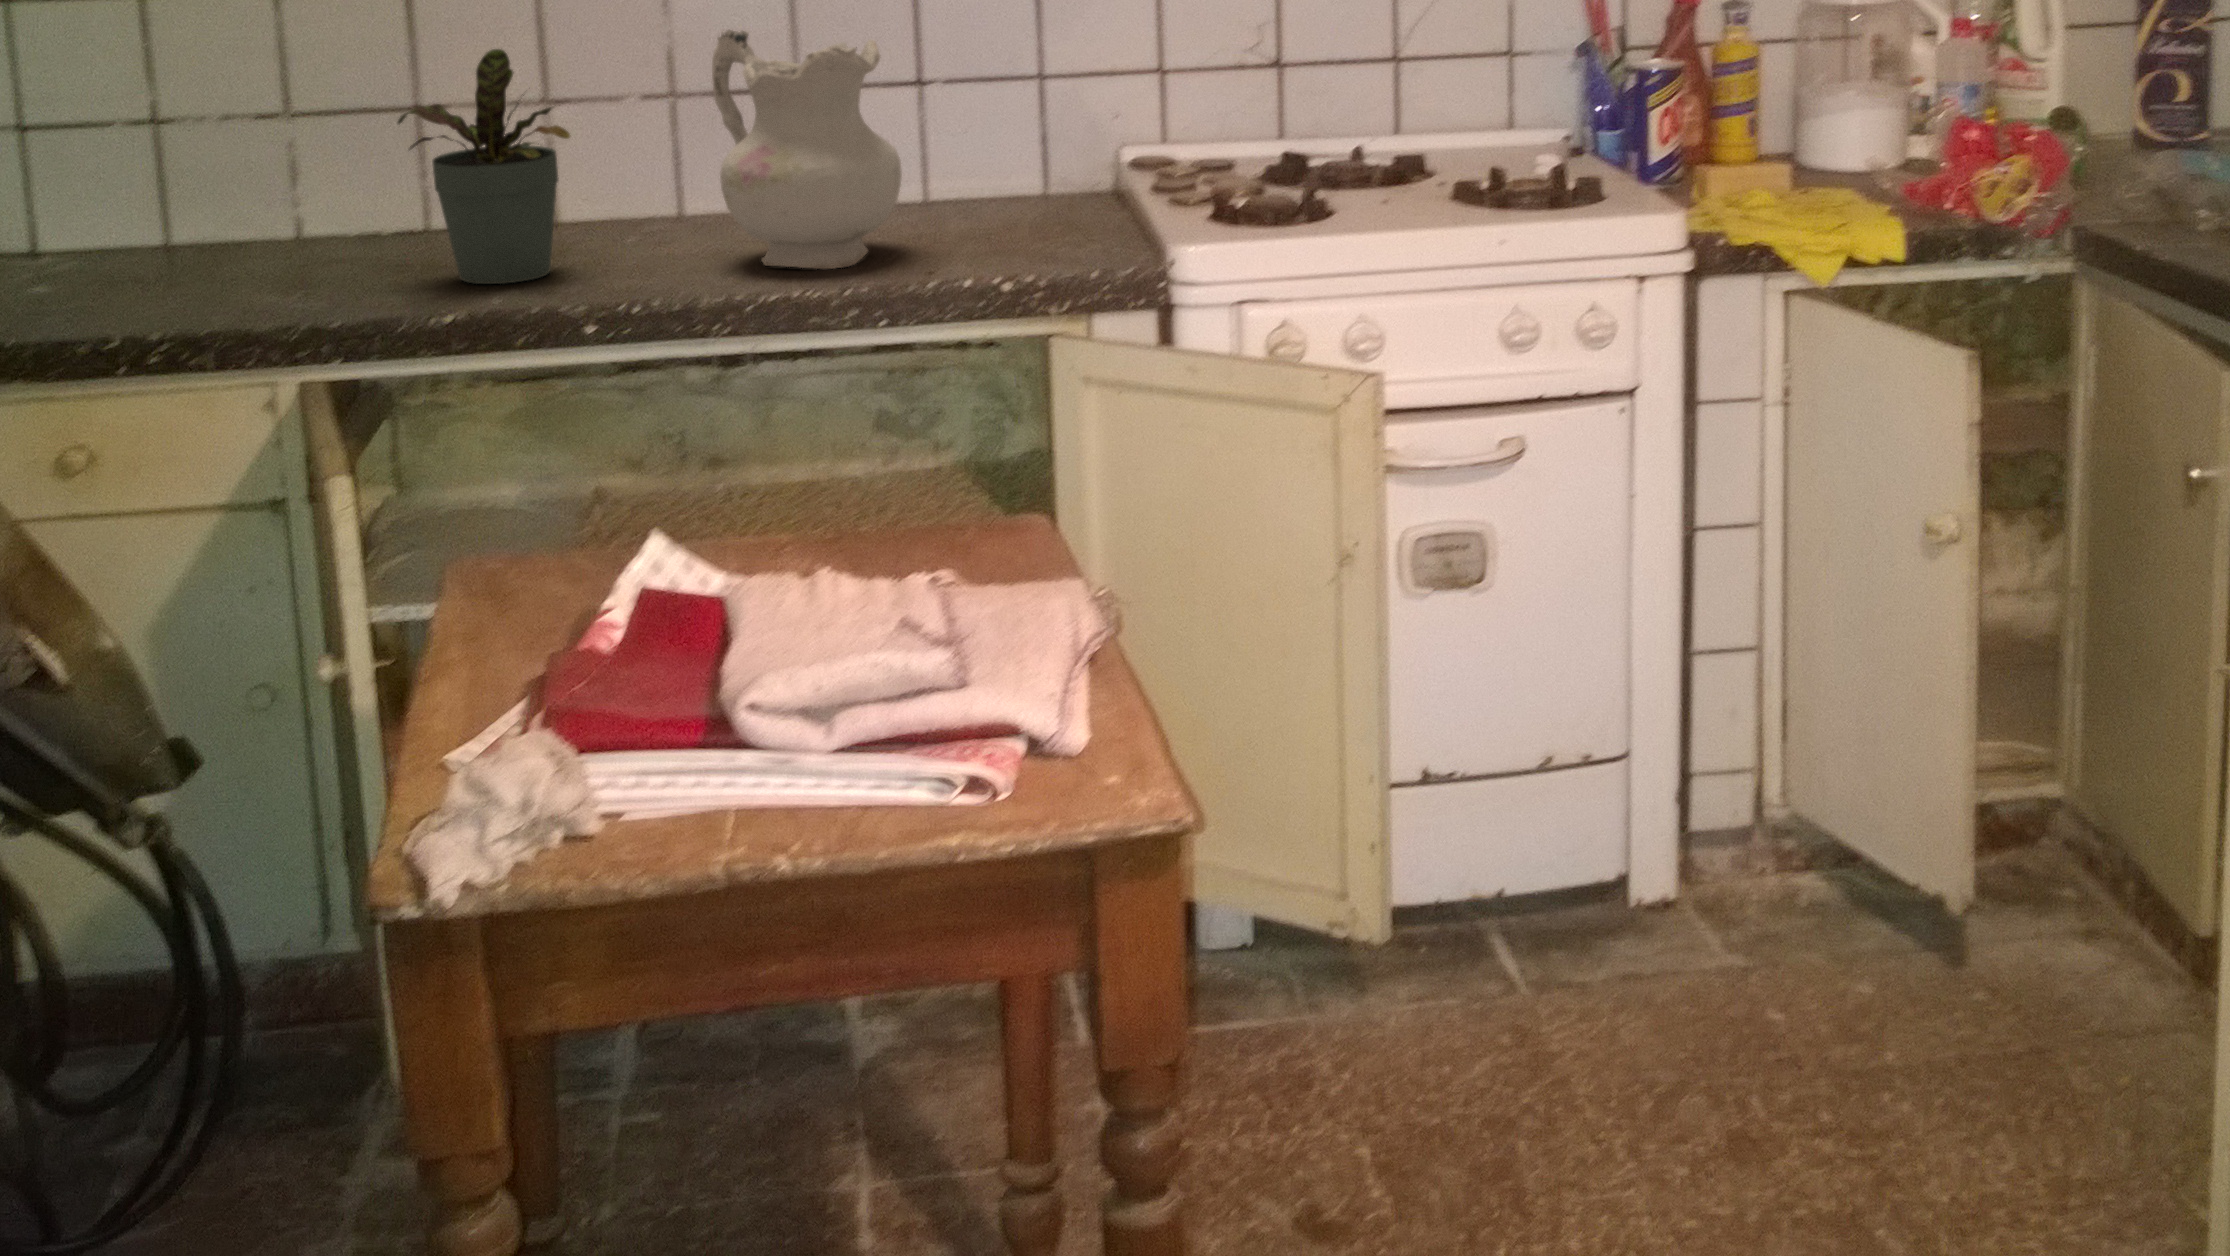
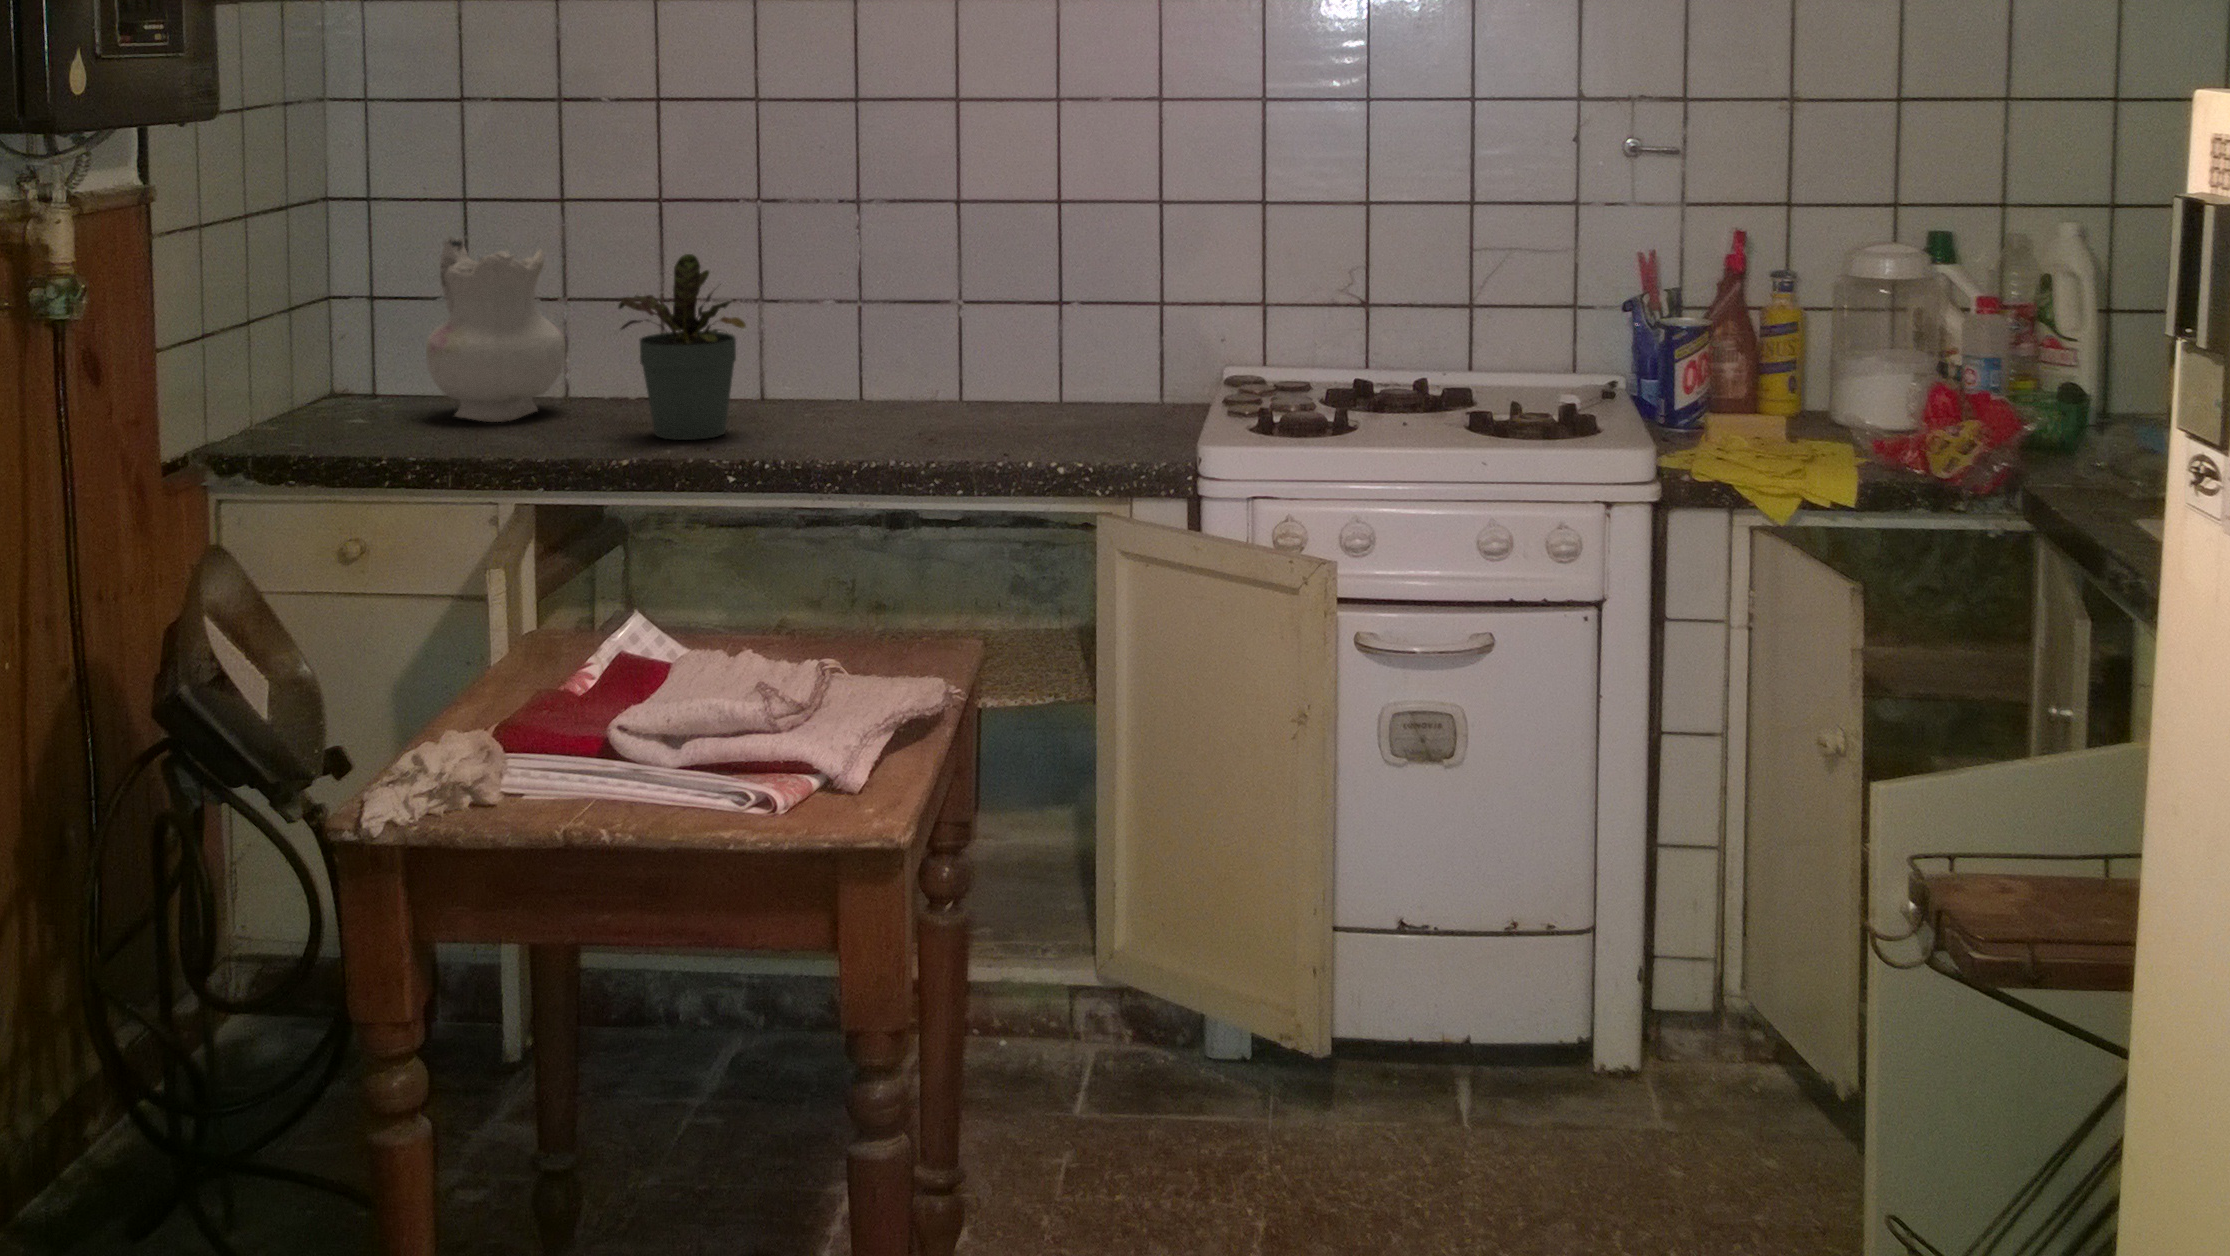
ceramic pitcher: present [712,30,902,269] -> present [426,237,565,422]

